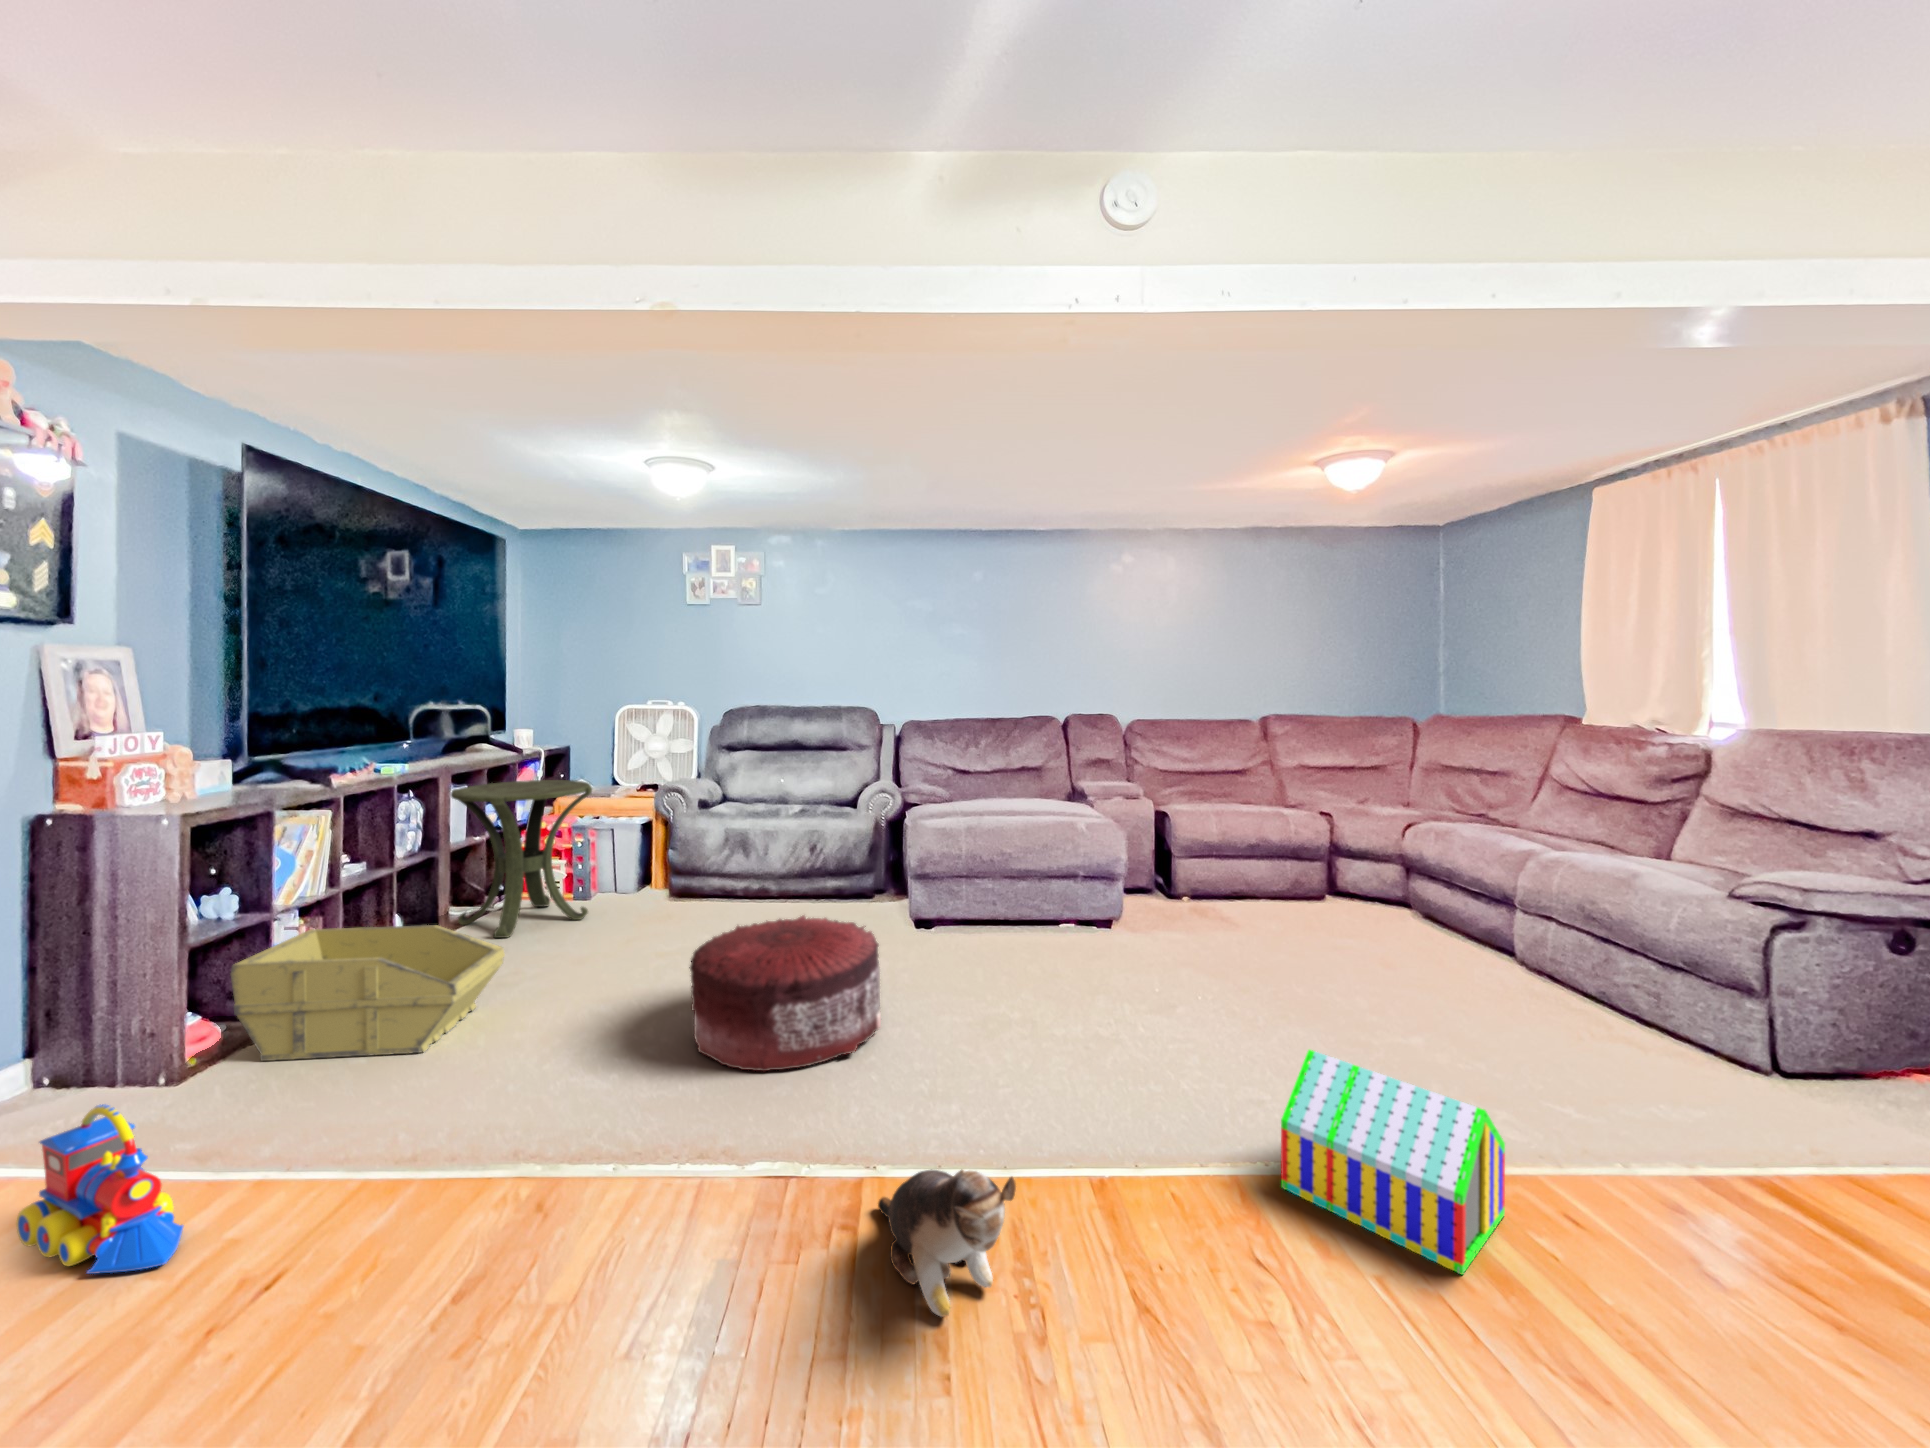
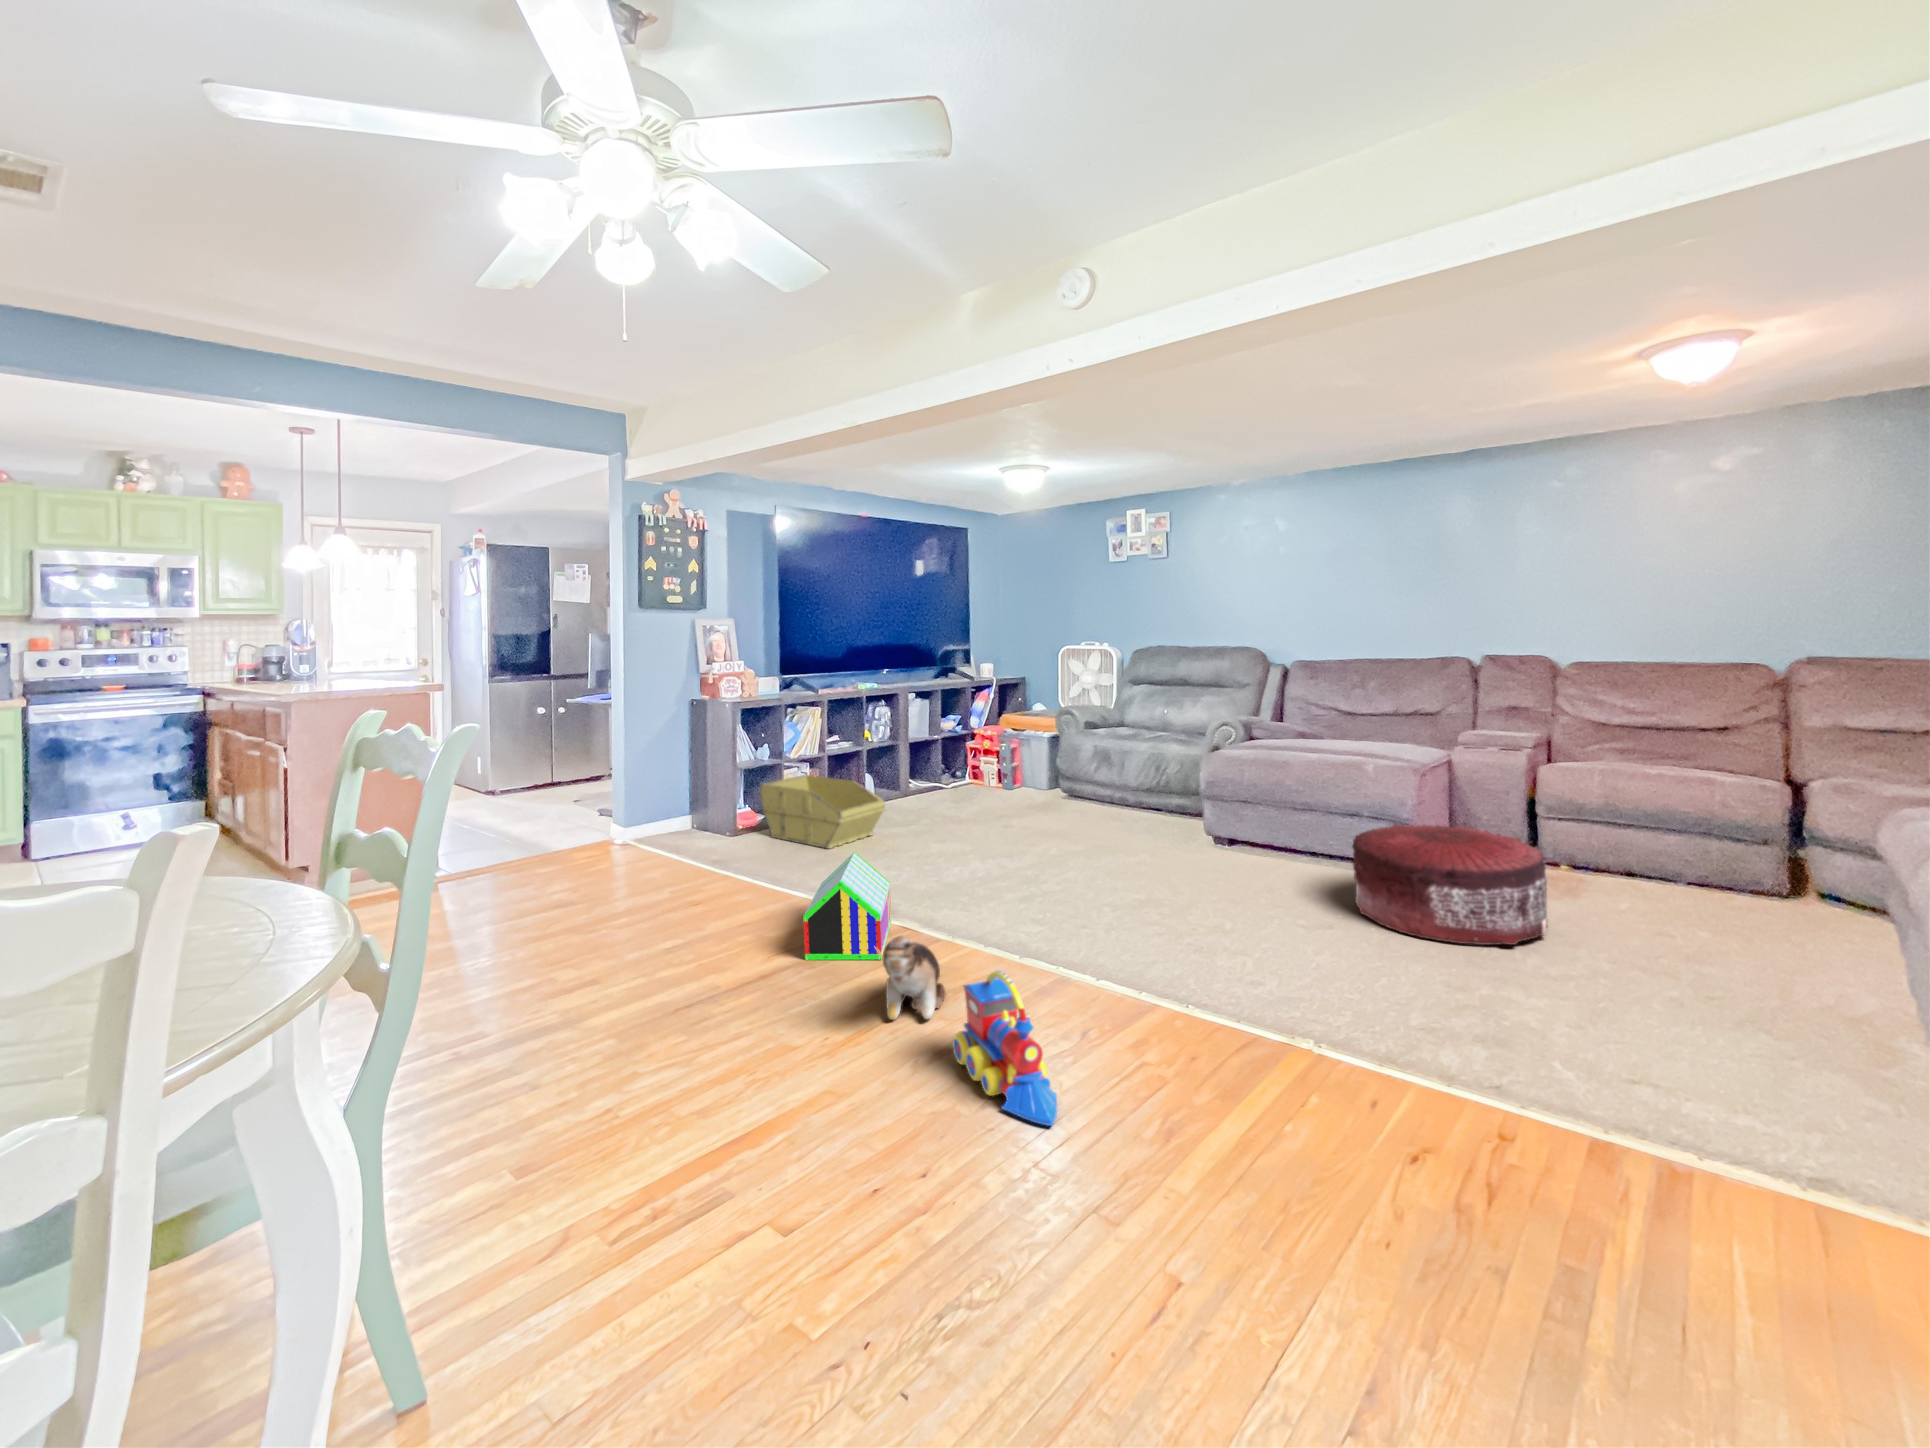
side table: present [451,780,592,938] -> none [904,701,990,804]
pouf: present [689,915,881,1071] -> present [1352,824,1547,945]
toy house: present [1281,1050,1505,1274] -> present [803,852,891,960]
toy train: present [17,1104,183,1274] -> present [952,970,1057,1126]

